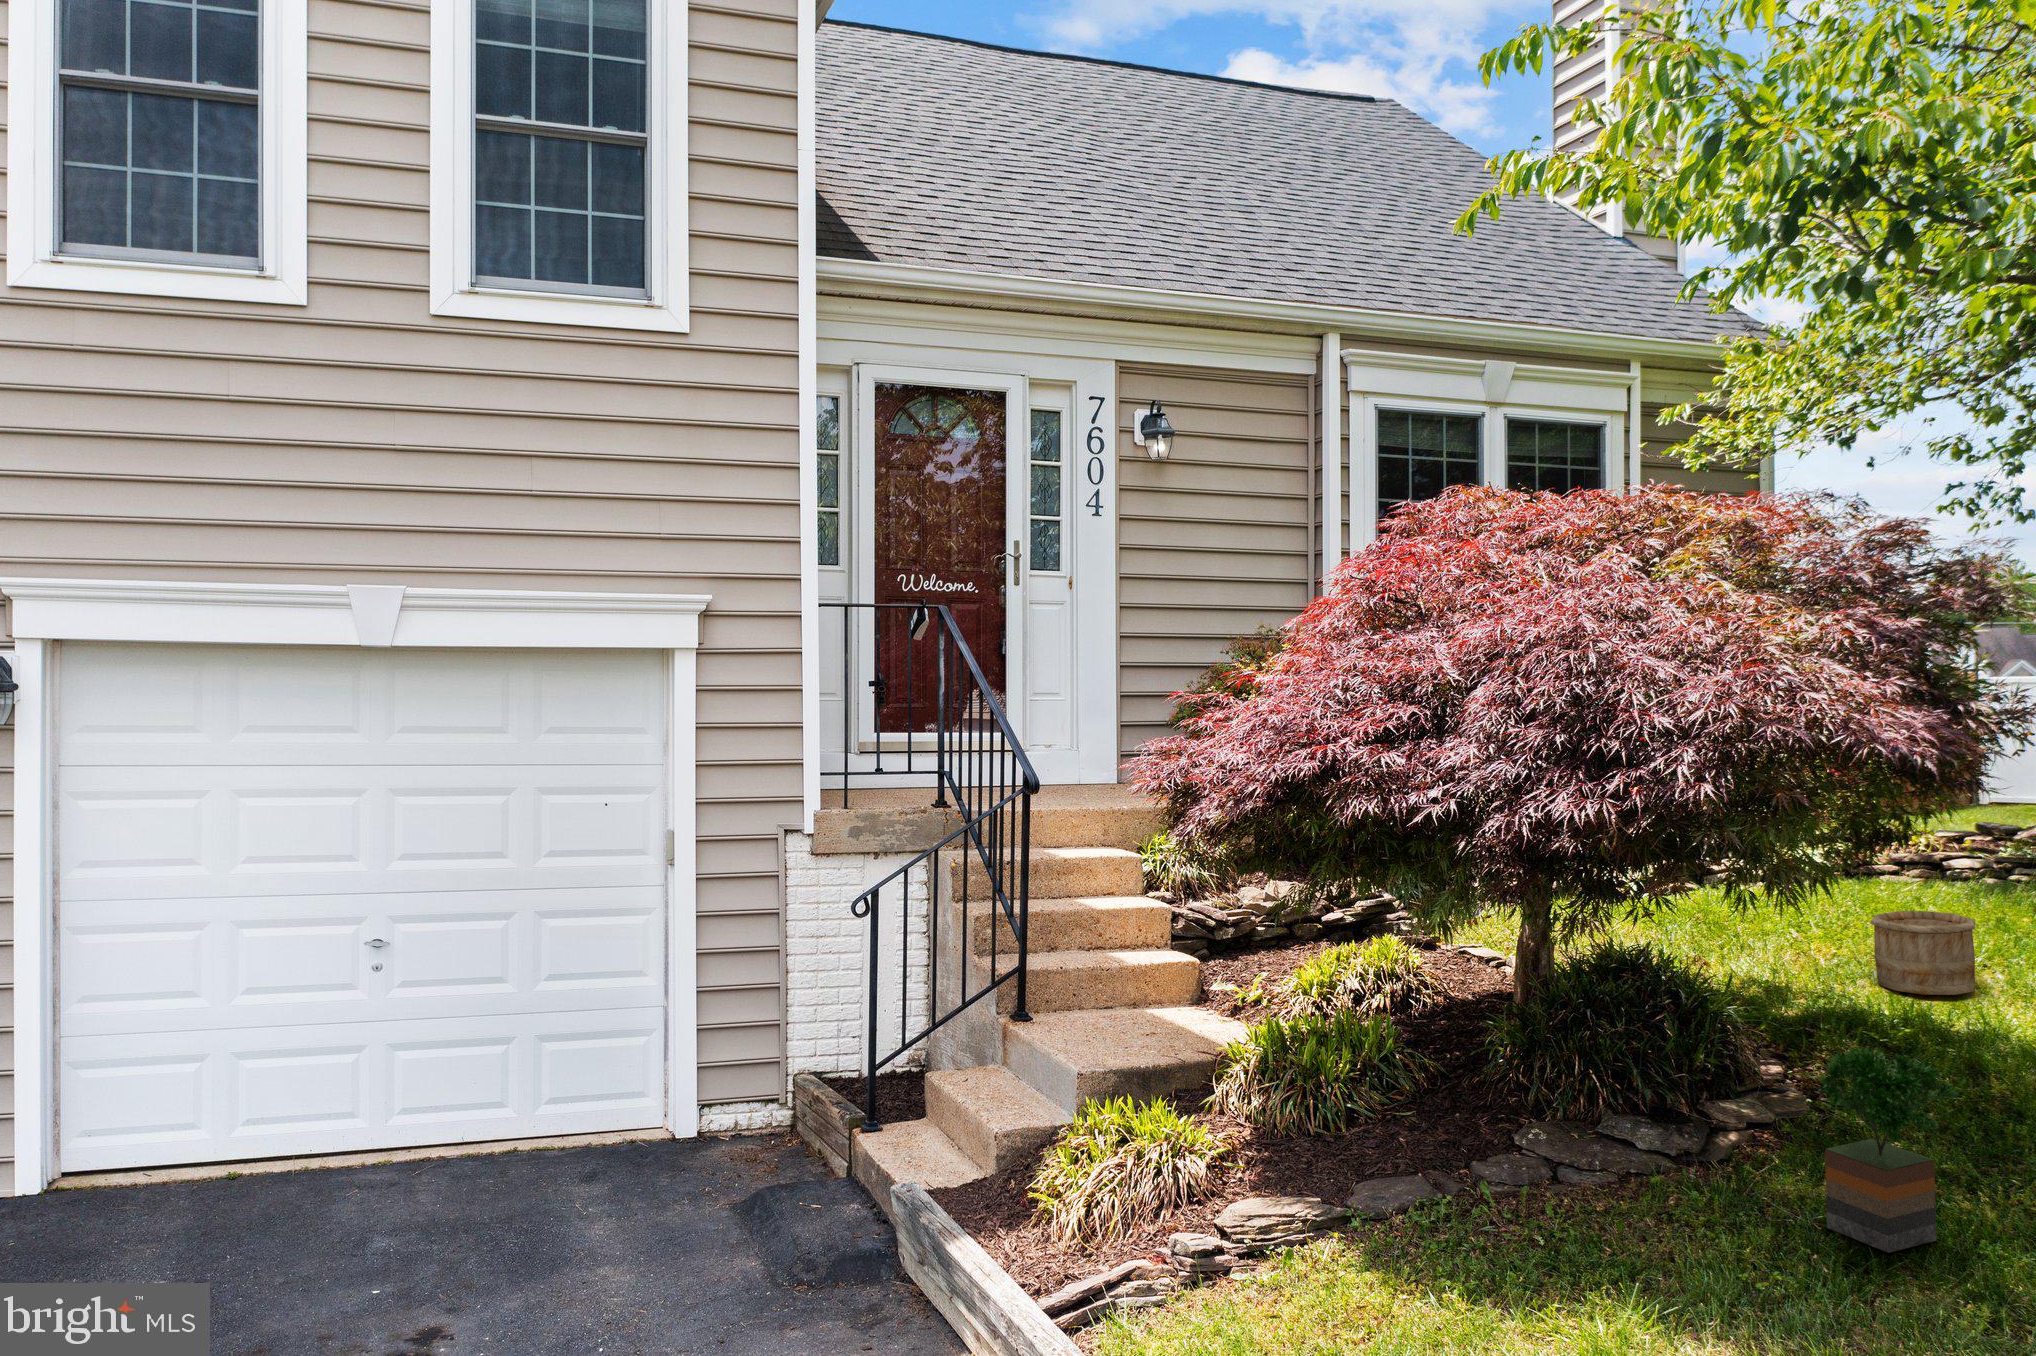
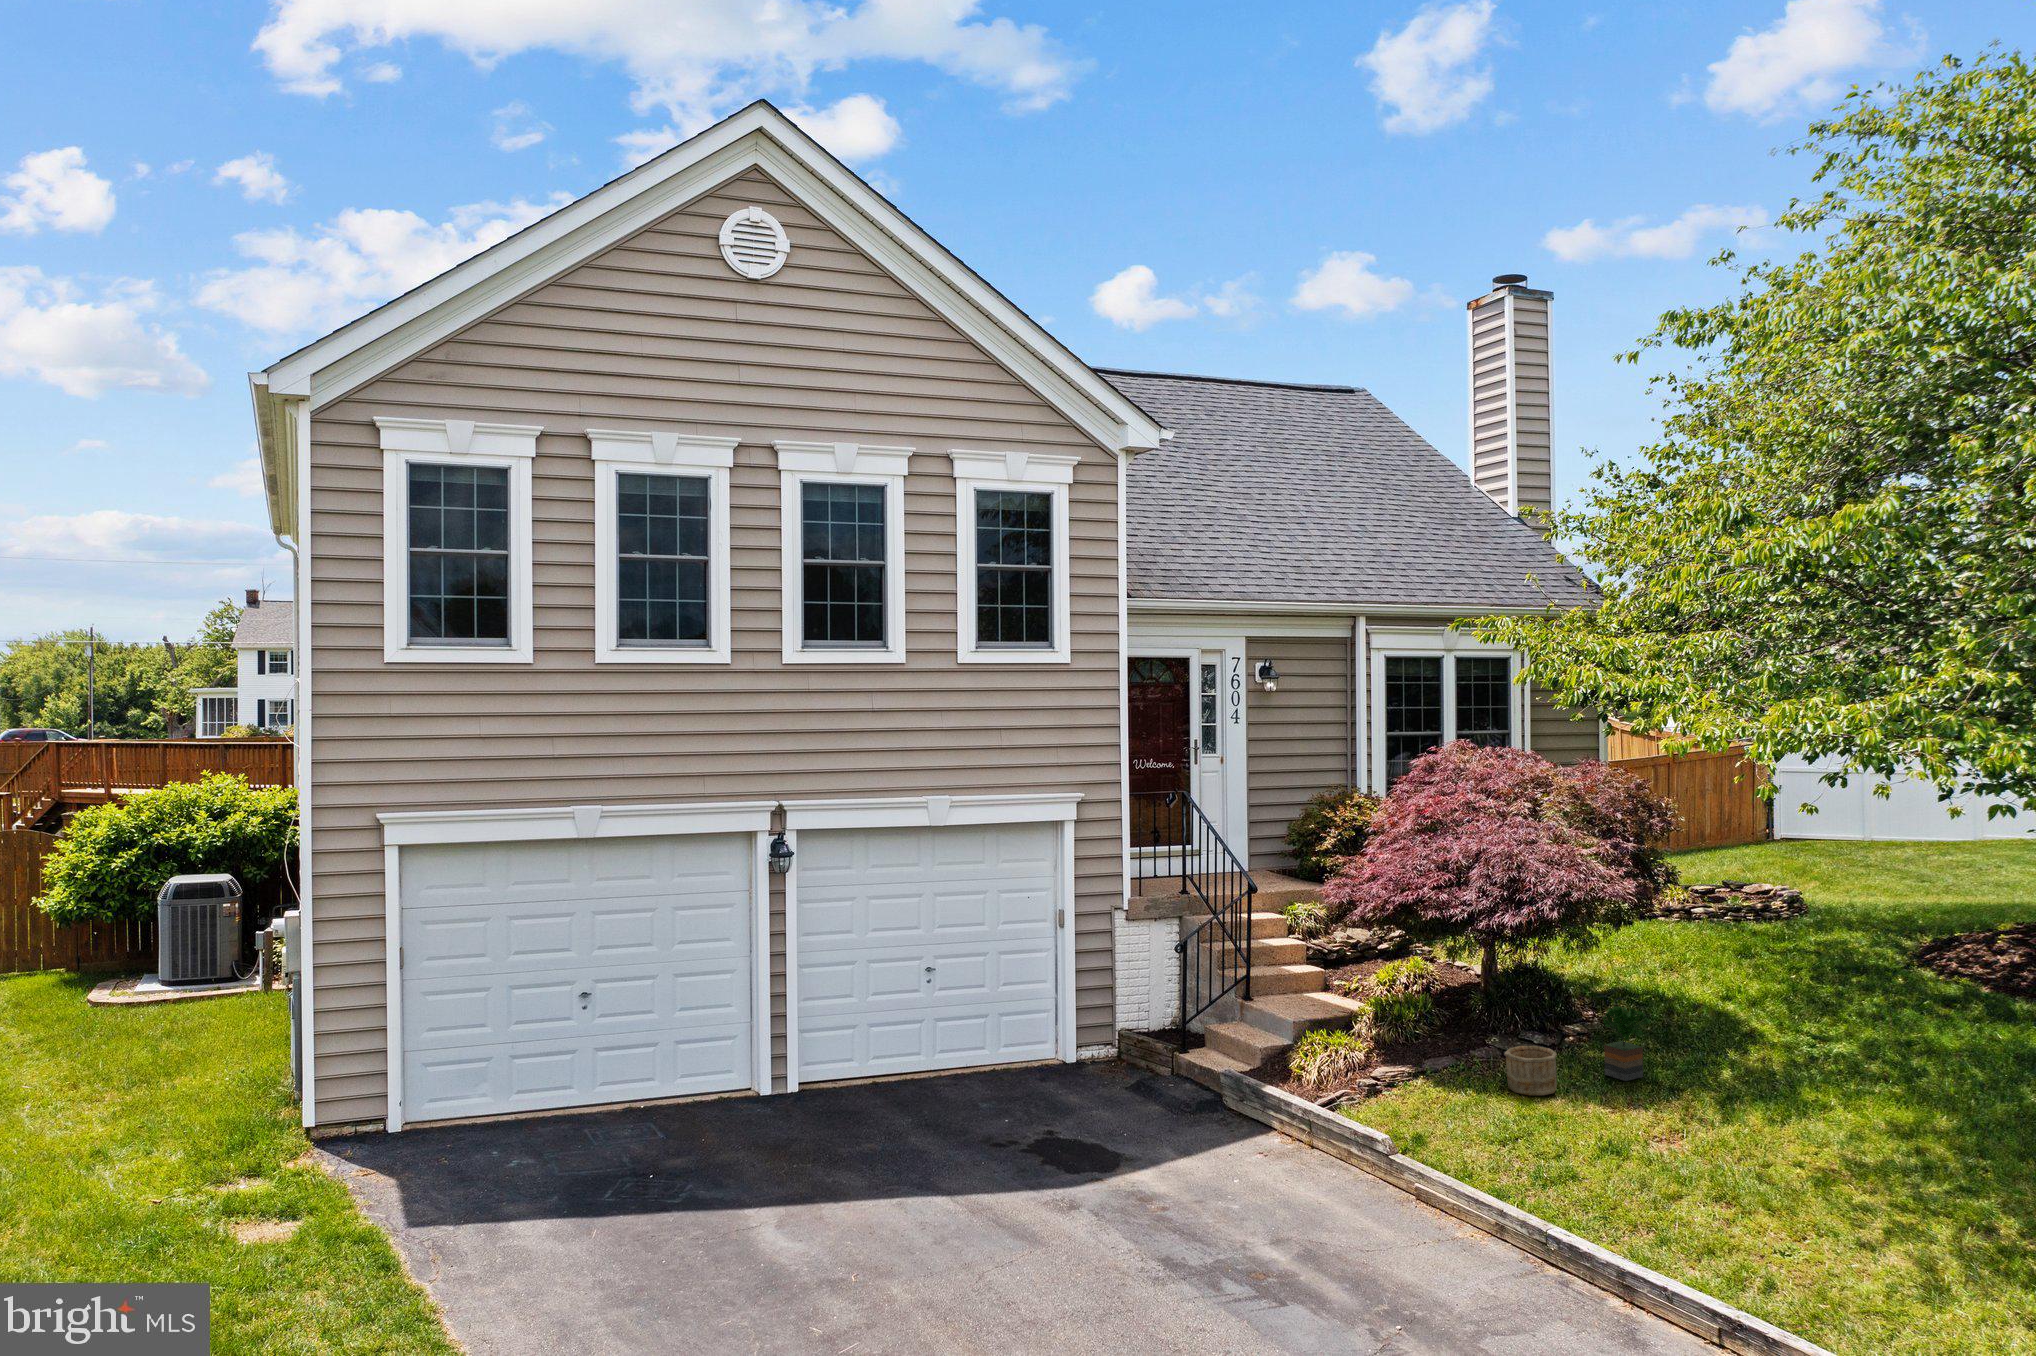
wooden bucket: present [1870,911,1975,995] -> present [1504,1046,1557,1095]

